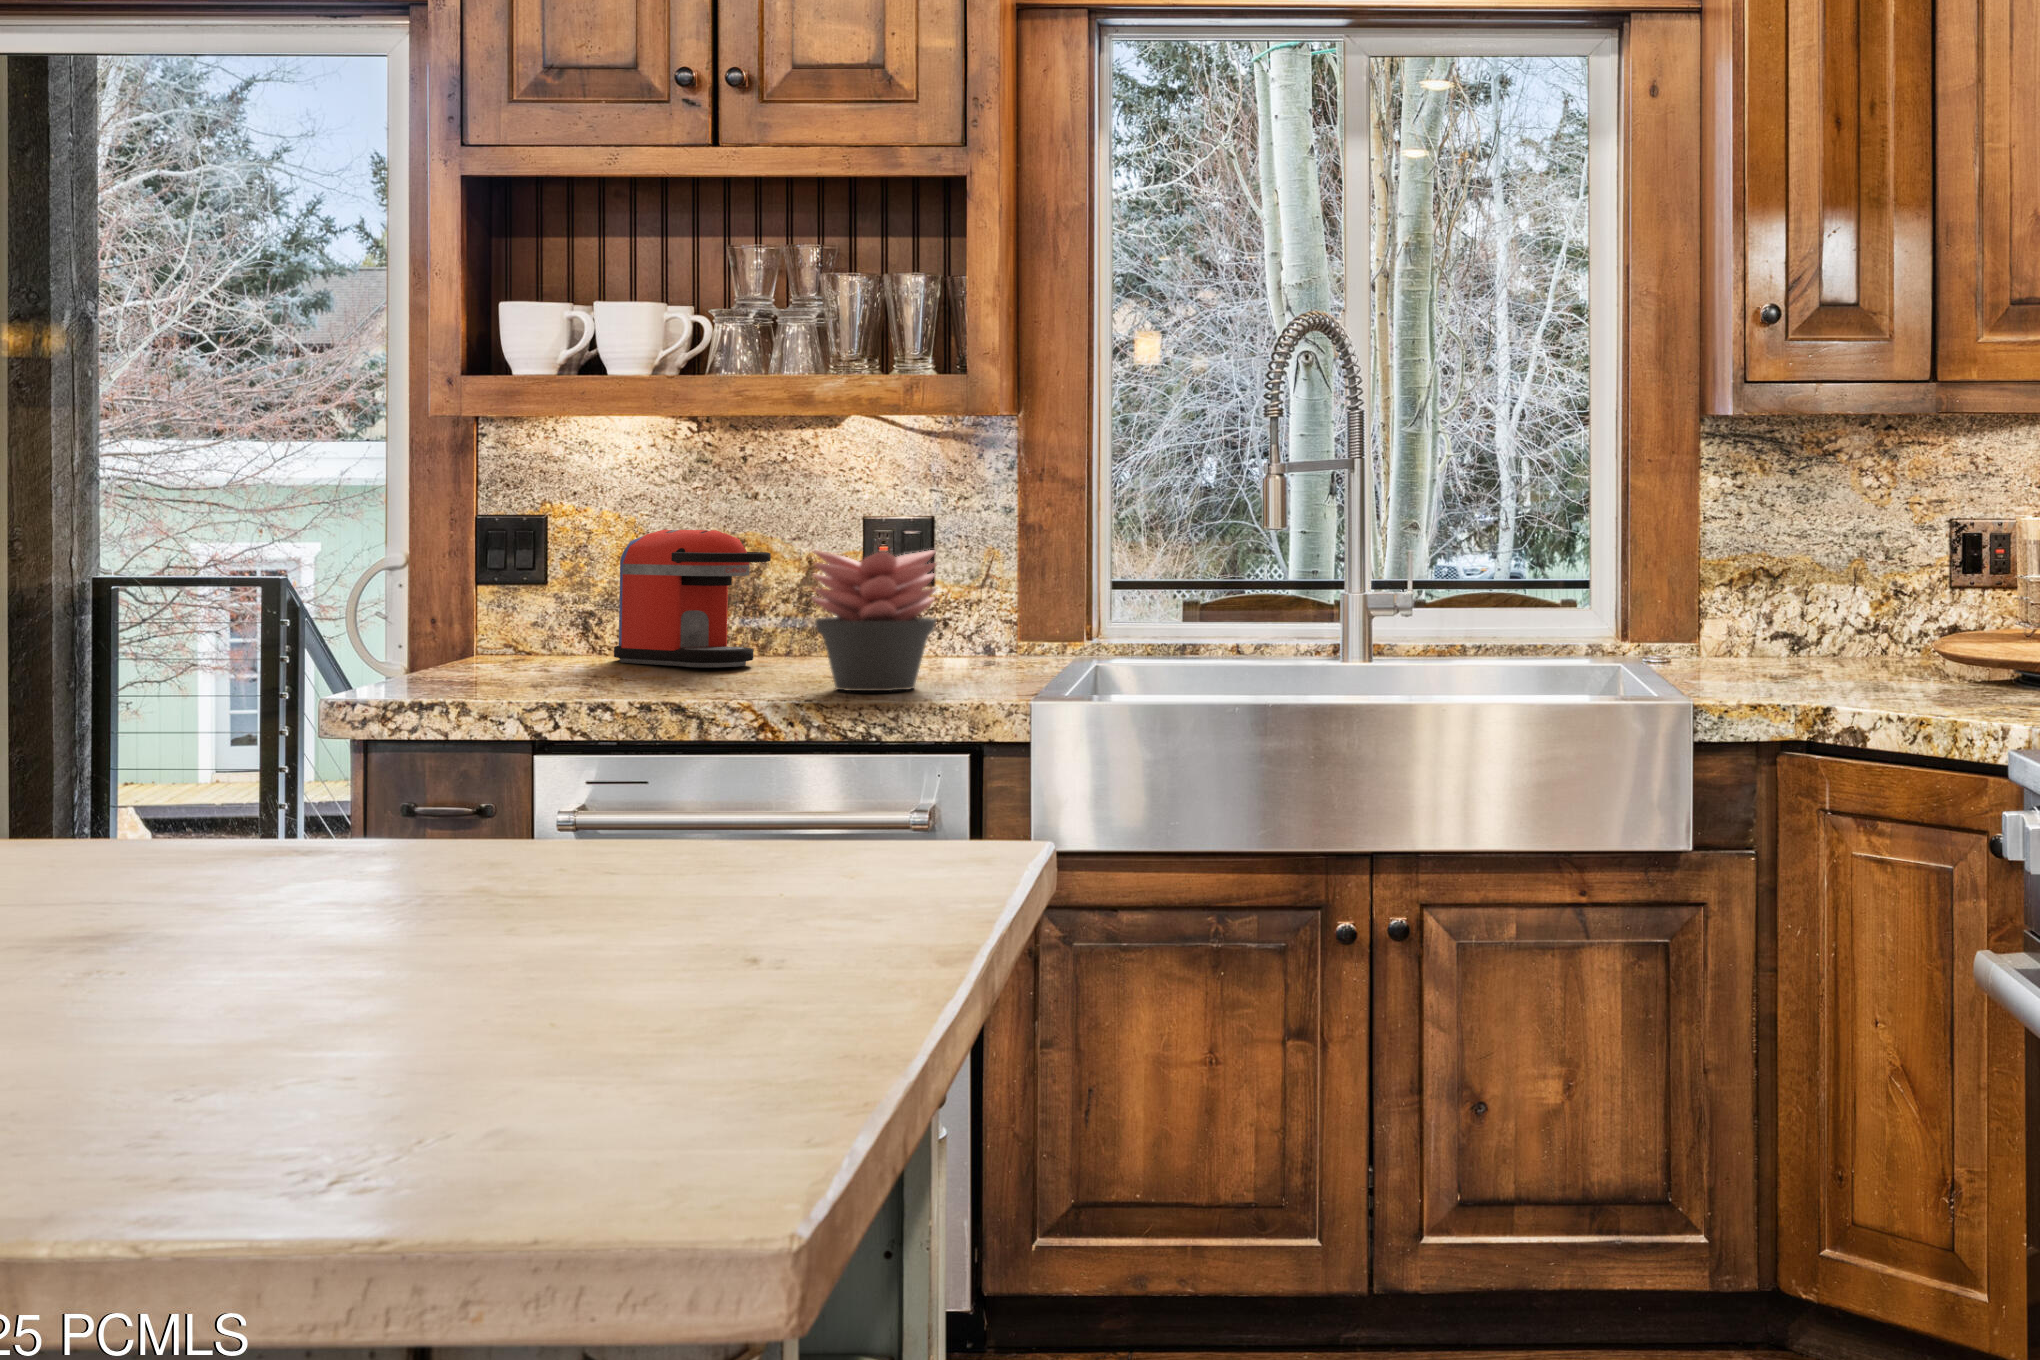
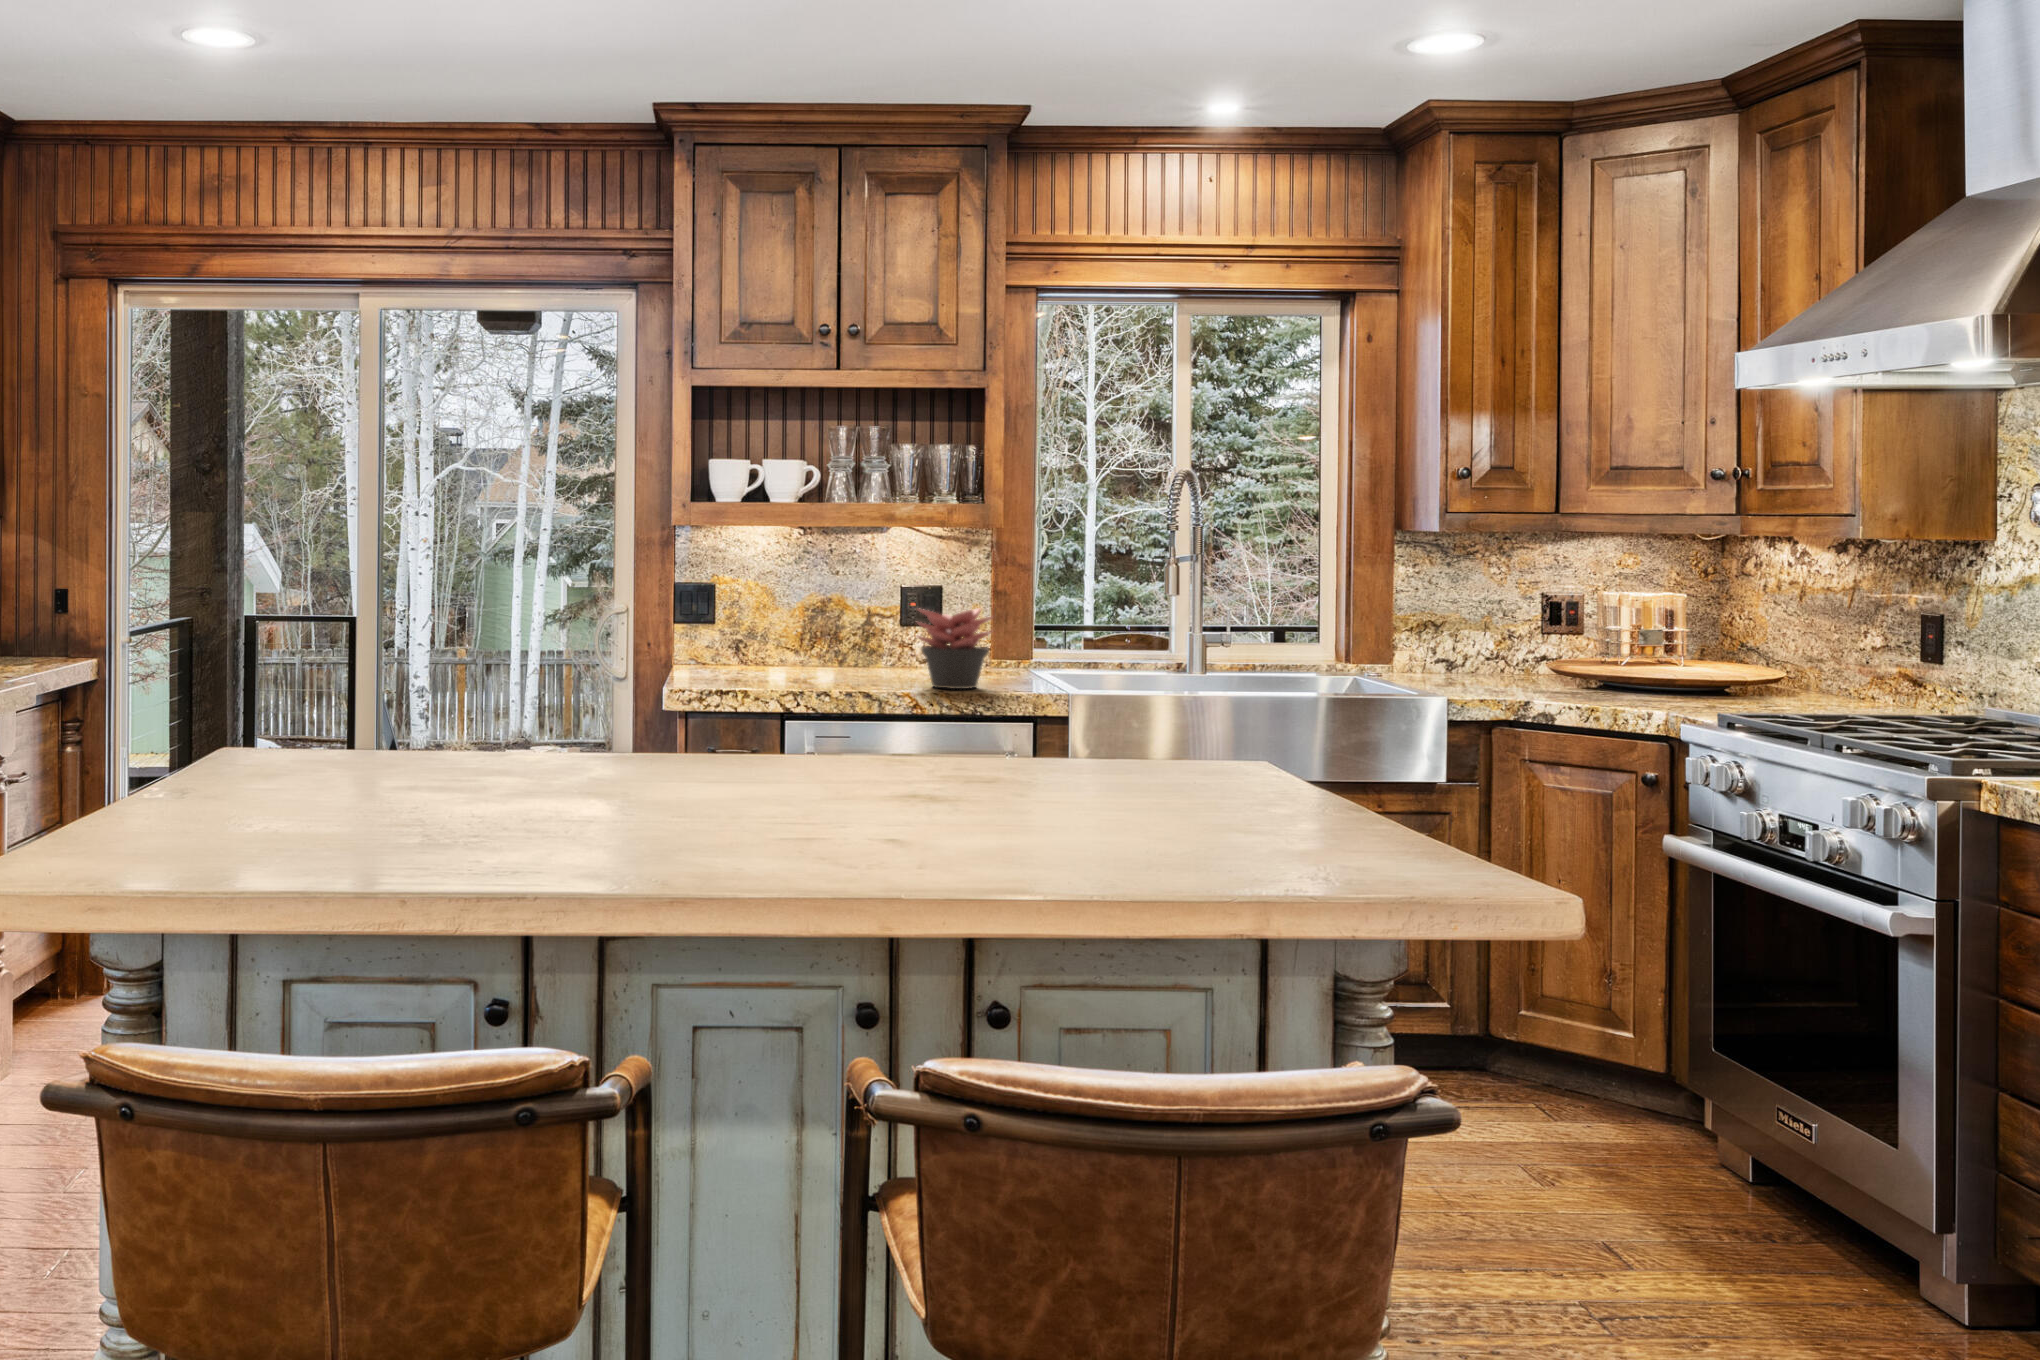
coffee maker: present [614,530,771,667] -> none [767,594,869,674]

